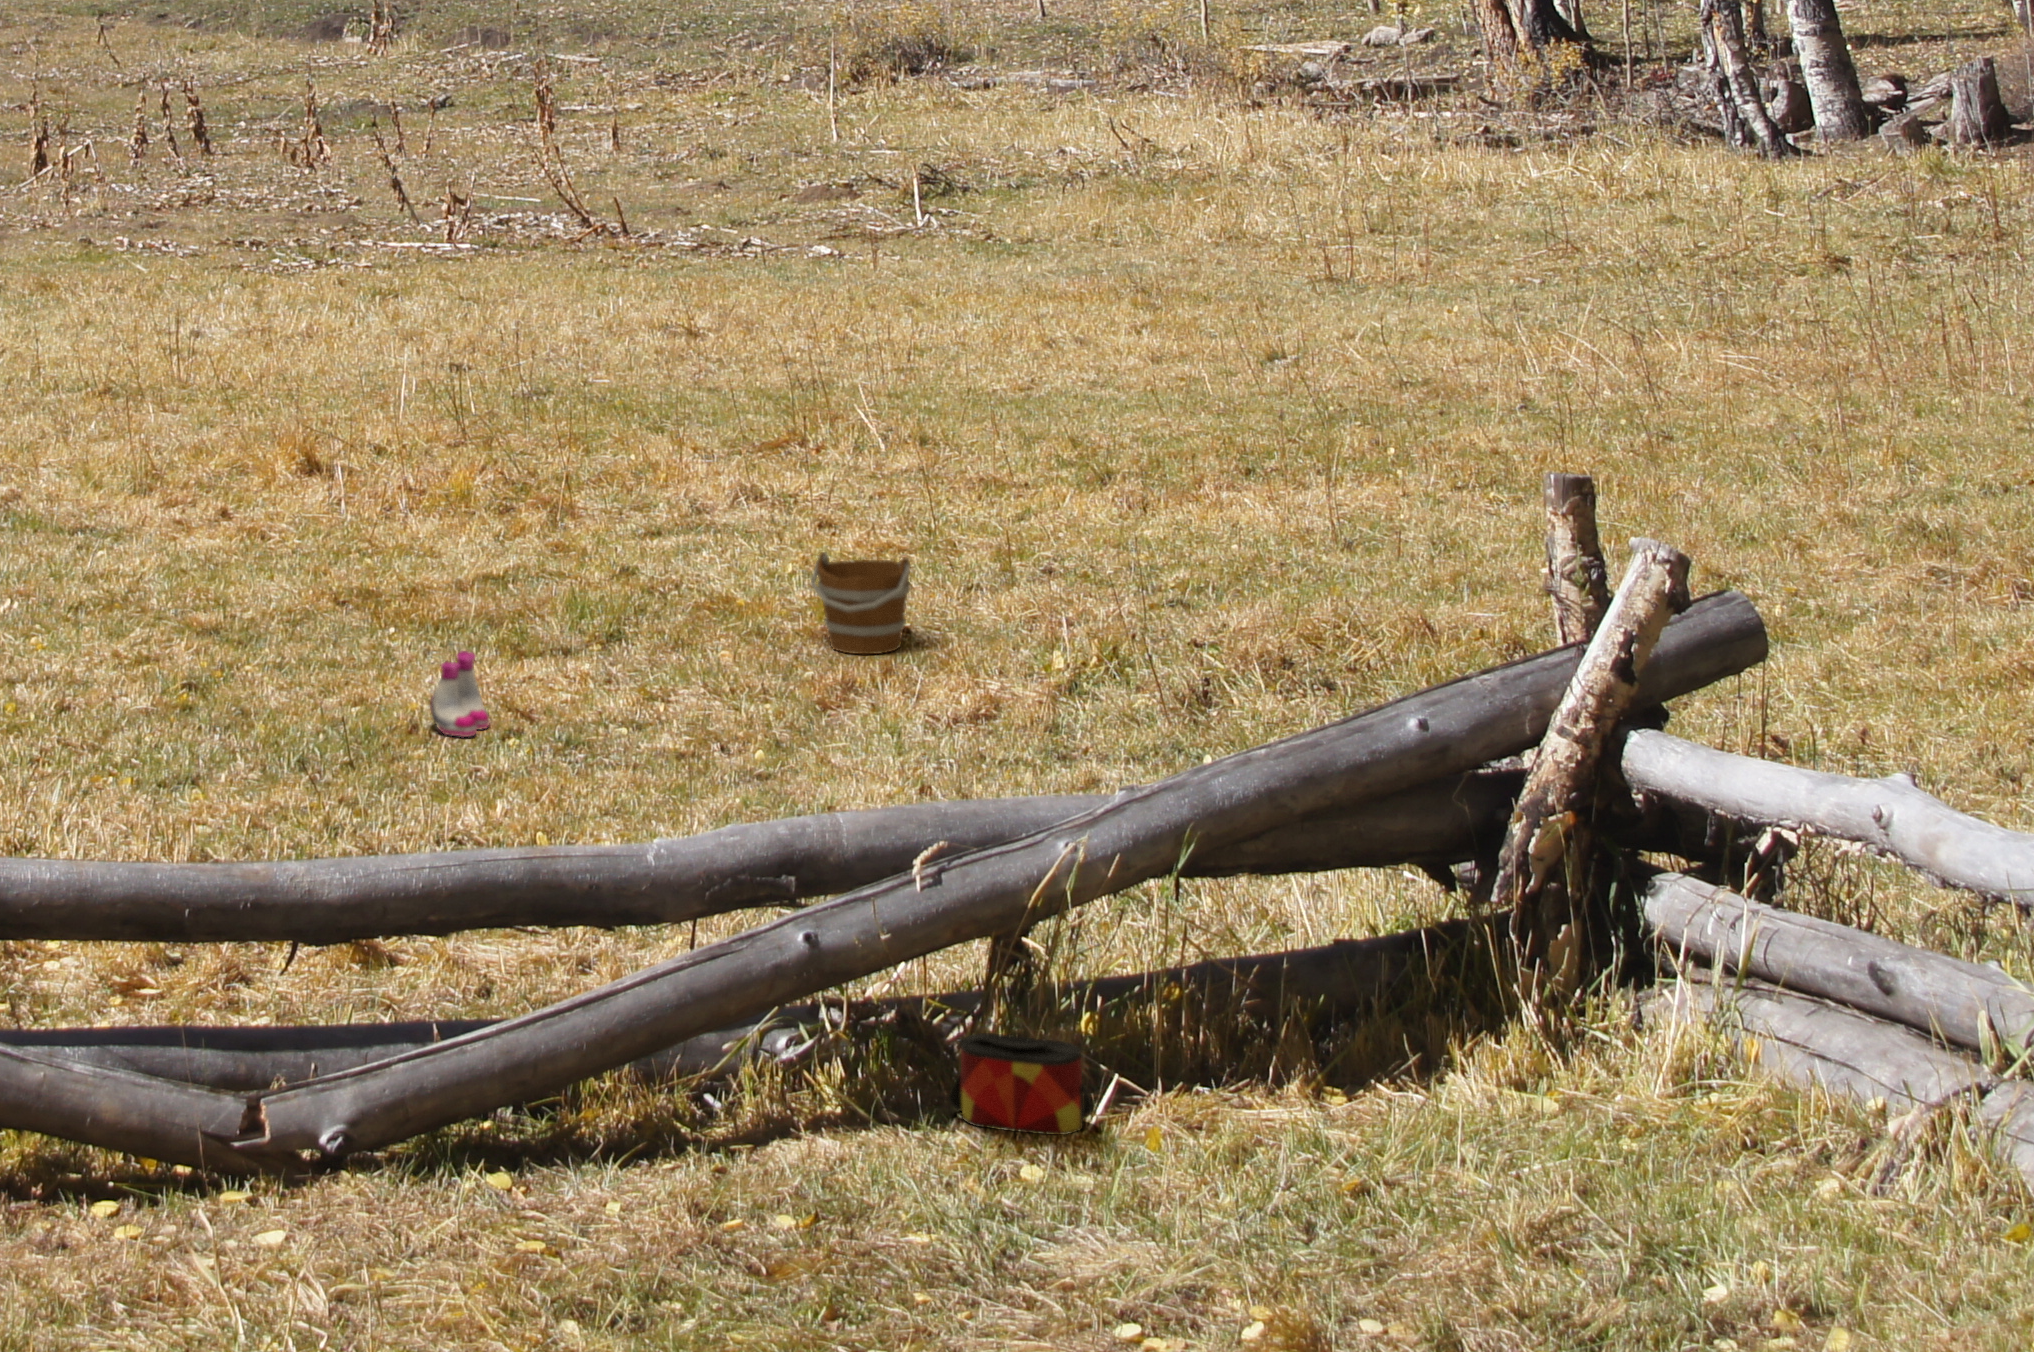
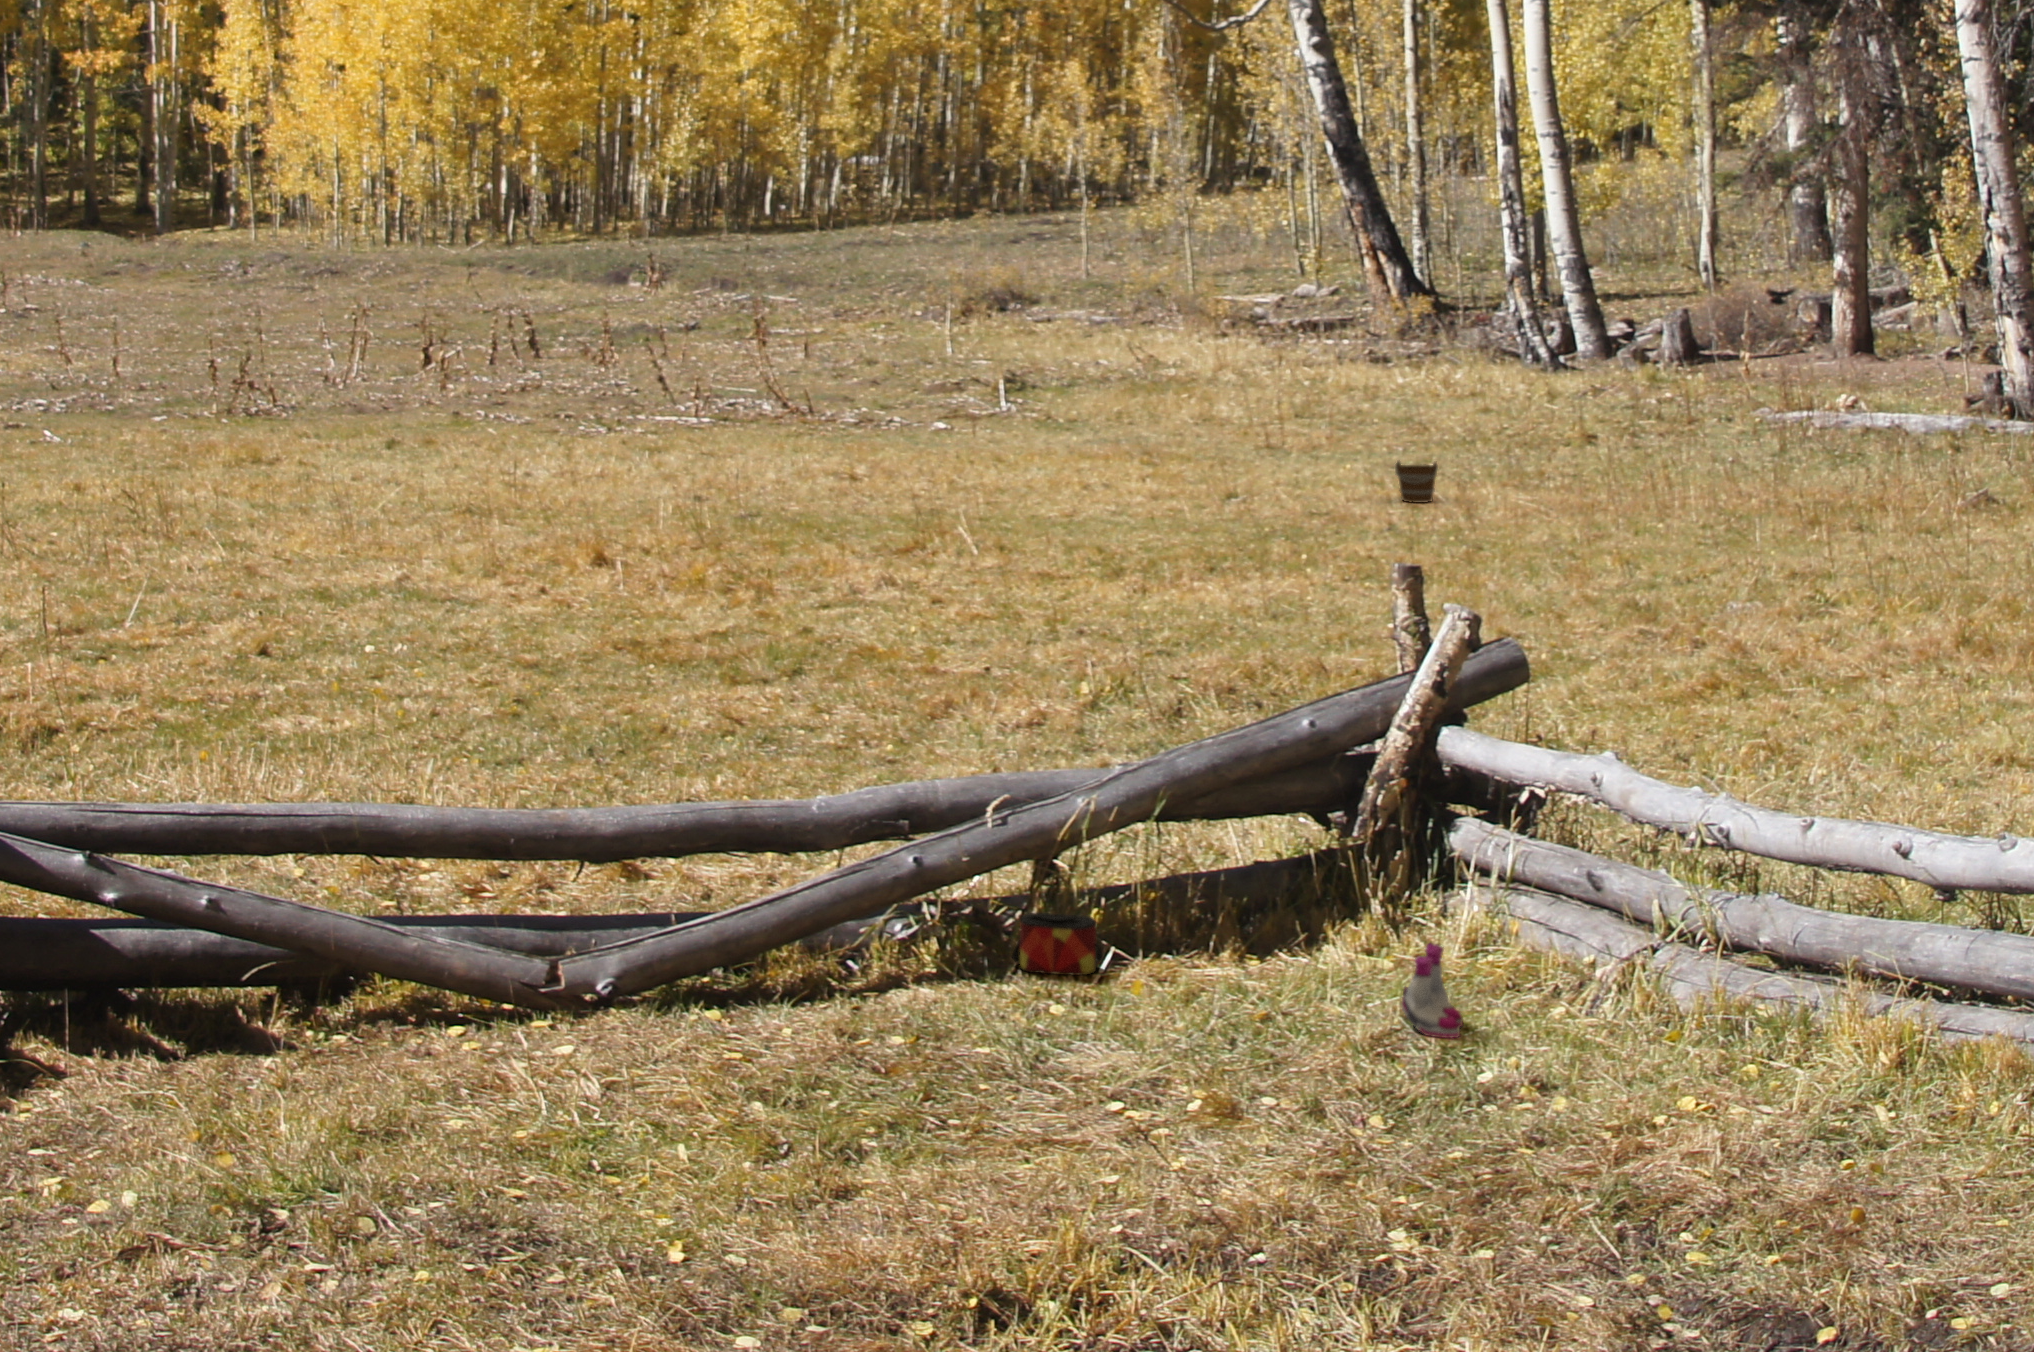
bucket: present [811,552,910,654] -> present [1395,461,1438,503]
boots: present [430,651,489,737] -> present [1402,943,1463,1038]

